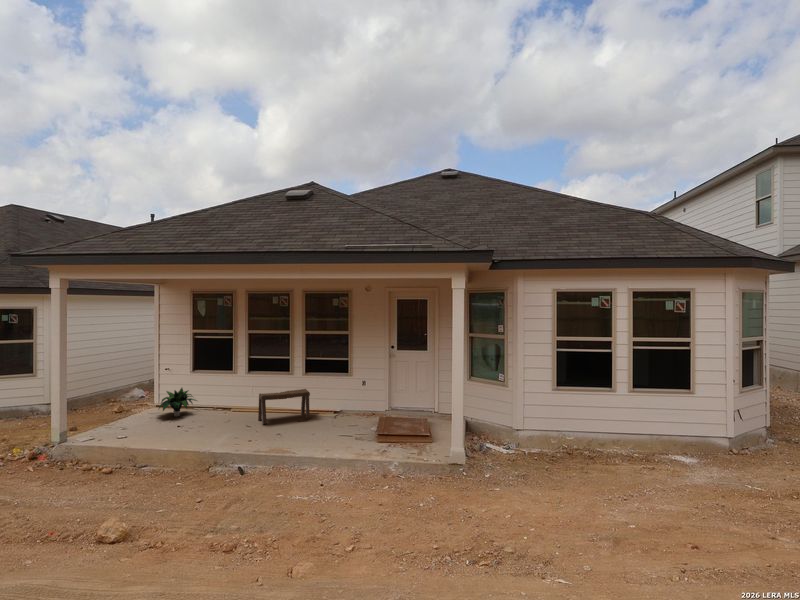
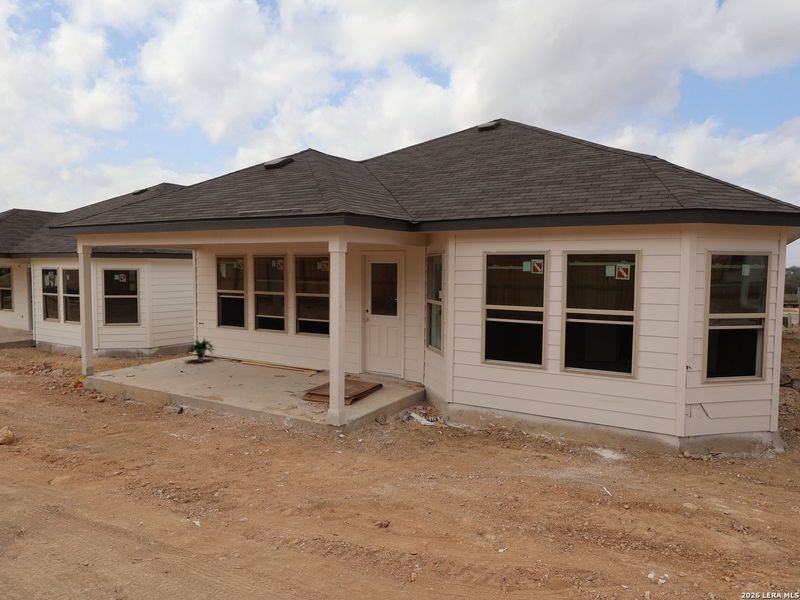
bench: present [258,389,310,424] -> none [247,347,294,373]

